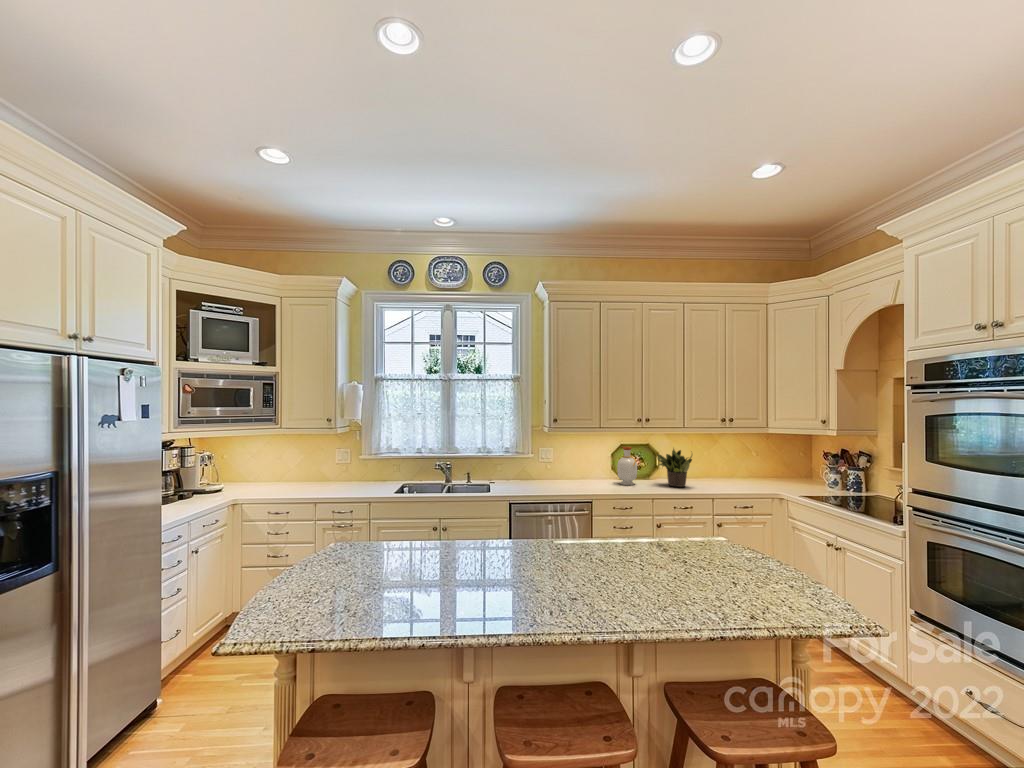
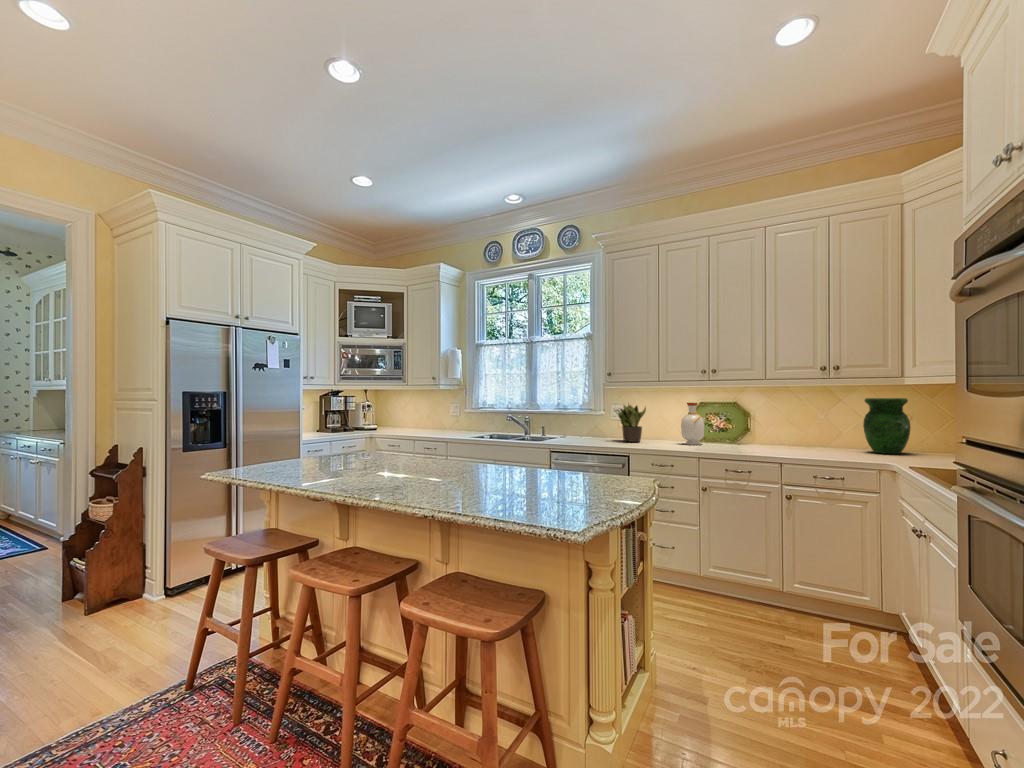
vase: none [748,442,779,485] -> present [863,398,910,454]
potted plant: present [657,449,692,487] -> present [614,404,646,442]

